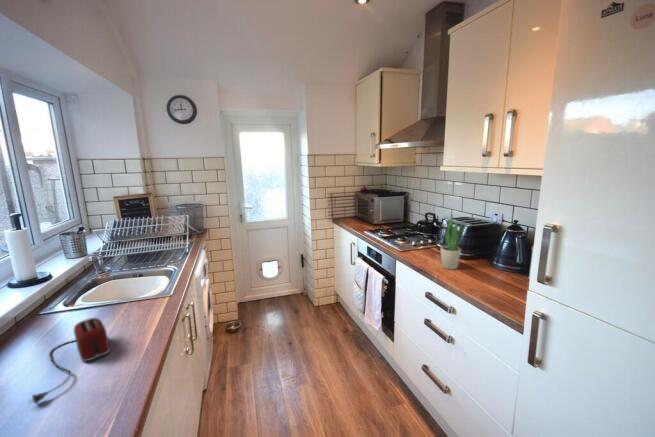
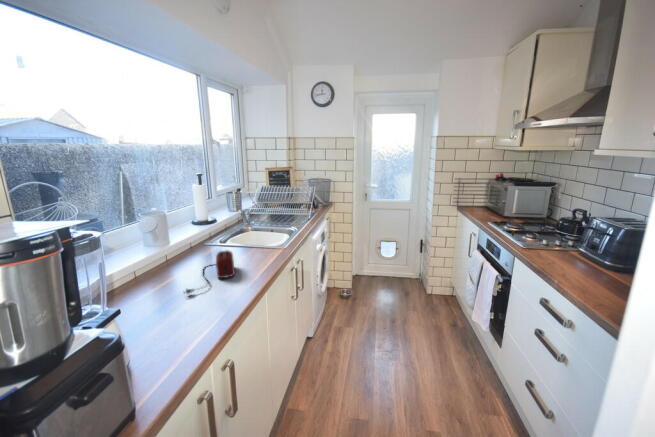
potted plant: present [441,215,465,270] -> none [570,208,619,279]

